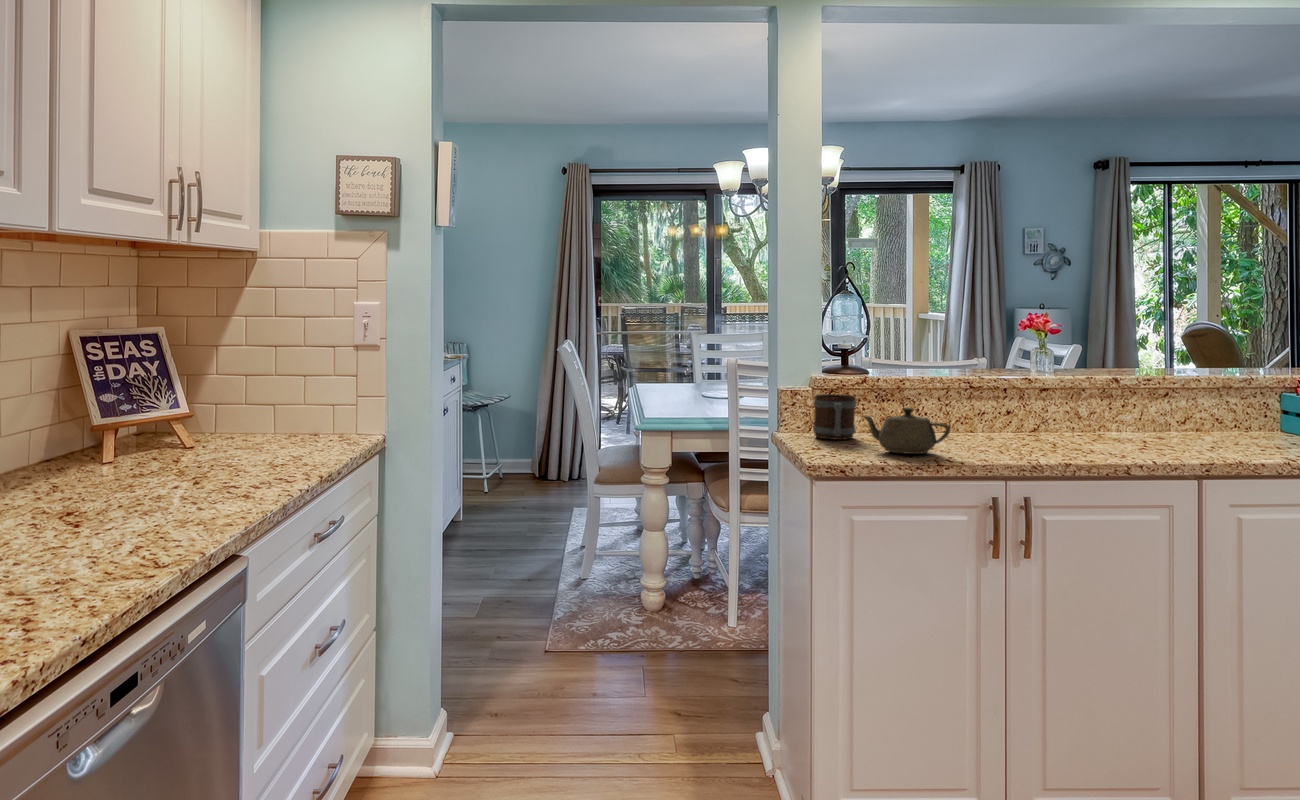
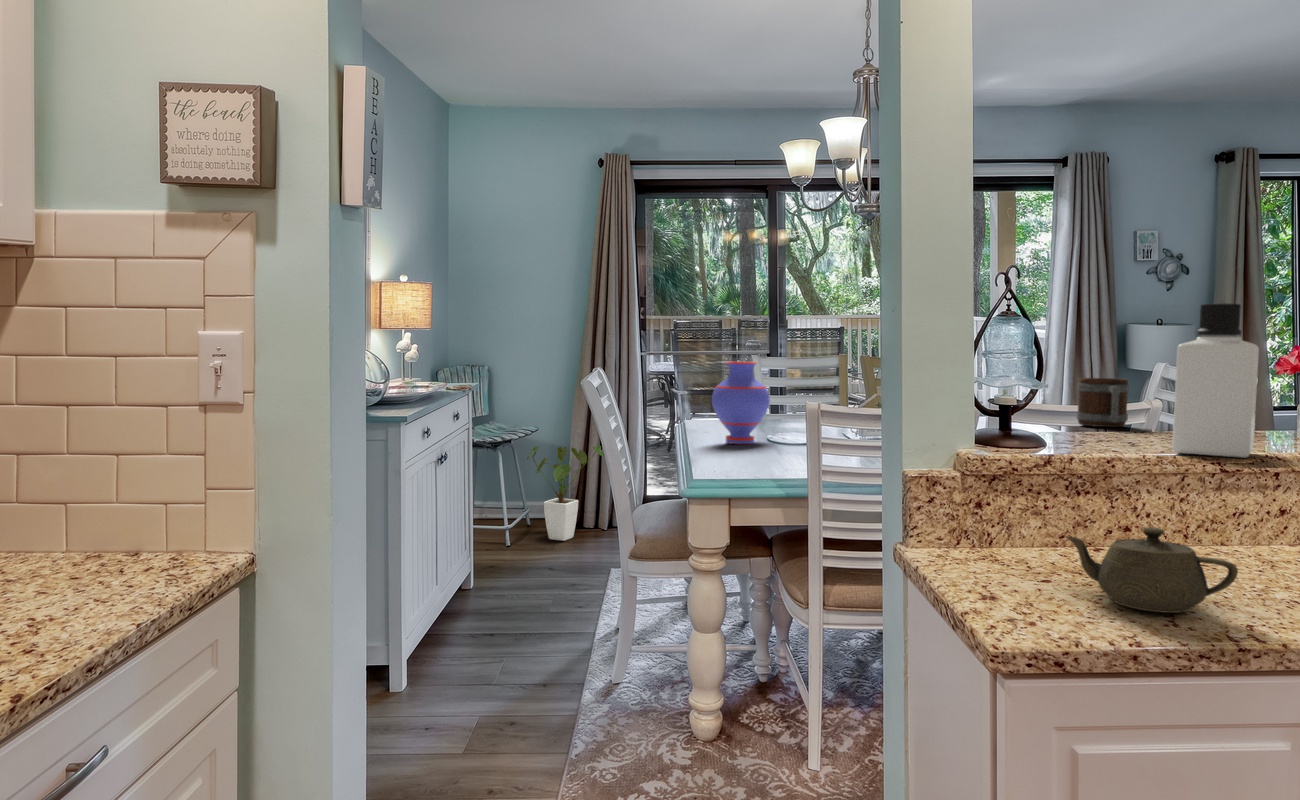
bottle: none [942,282,995,376] -> present [1172,303,1259,458]
vase: none [657,335,702,398] -> present [712,362,770,444]
mug: present [813,394,856,440] -> present [1077,378,1129,427]
house plant: none [505,407,576,487] -> present [527,443,603,541]

